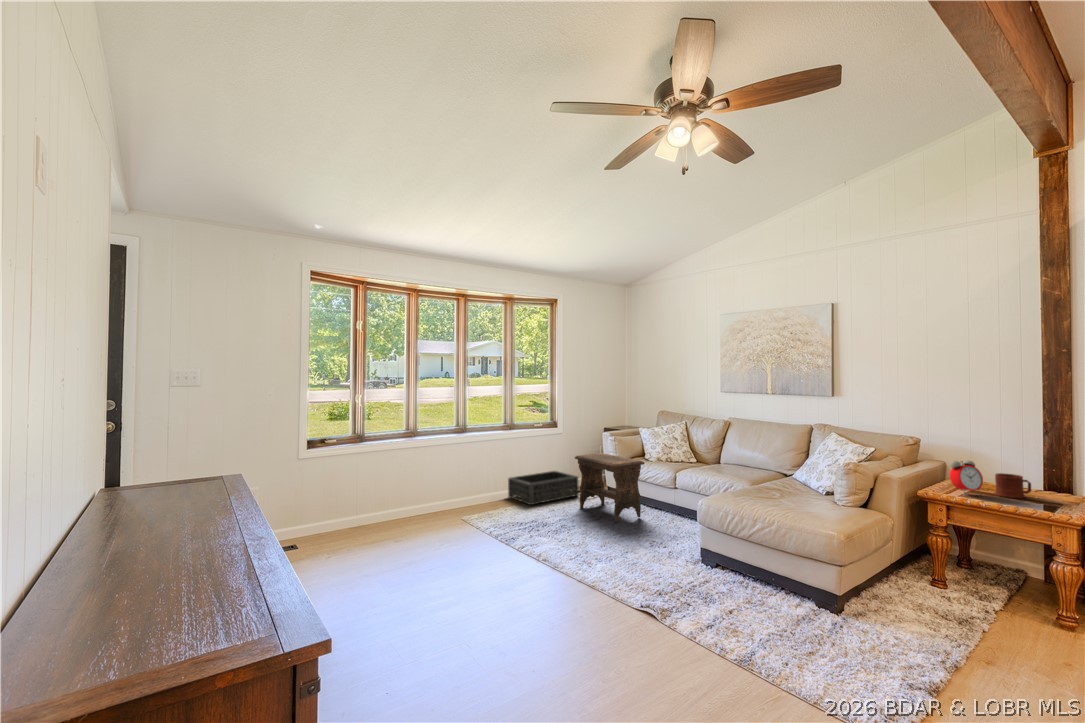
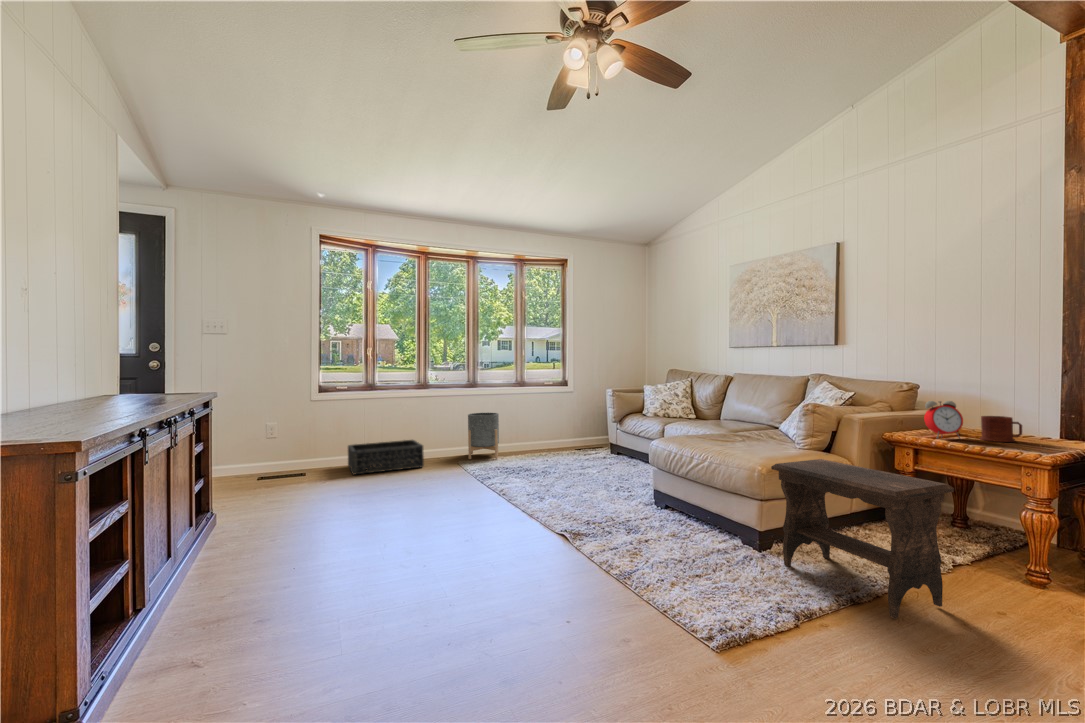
footstool: present [575,453,644,522] -> present [771,459,954,619]
planter: none [465,460,499,513] -> present [468,413,499,459]
basket: present [508,471,579,505] -> present [348,440,424,474]

